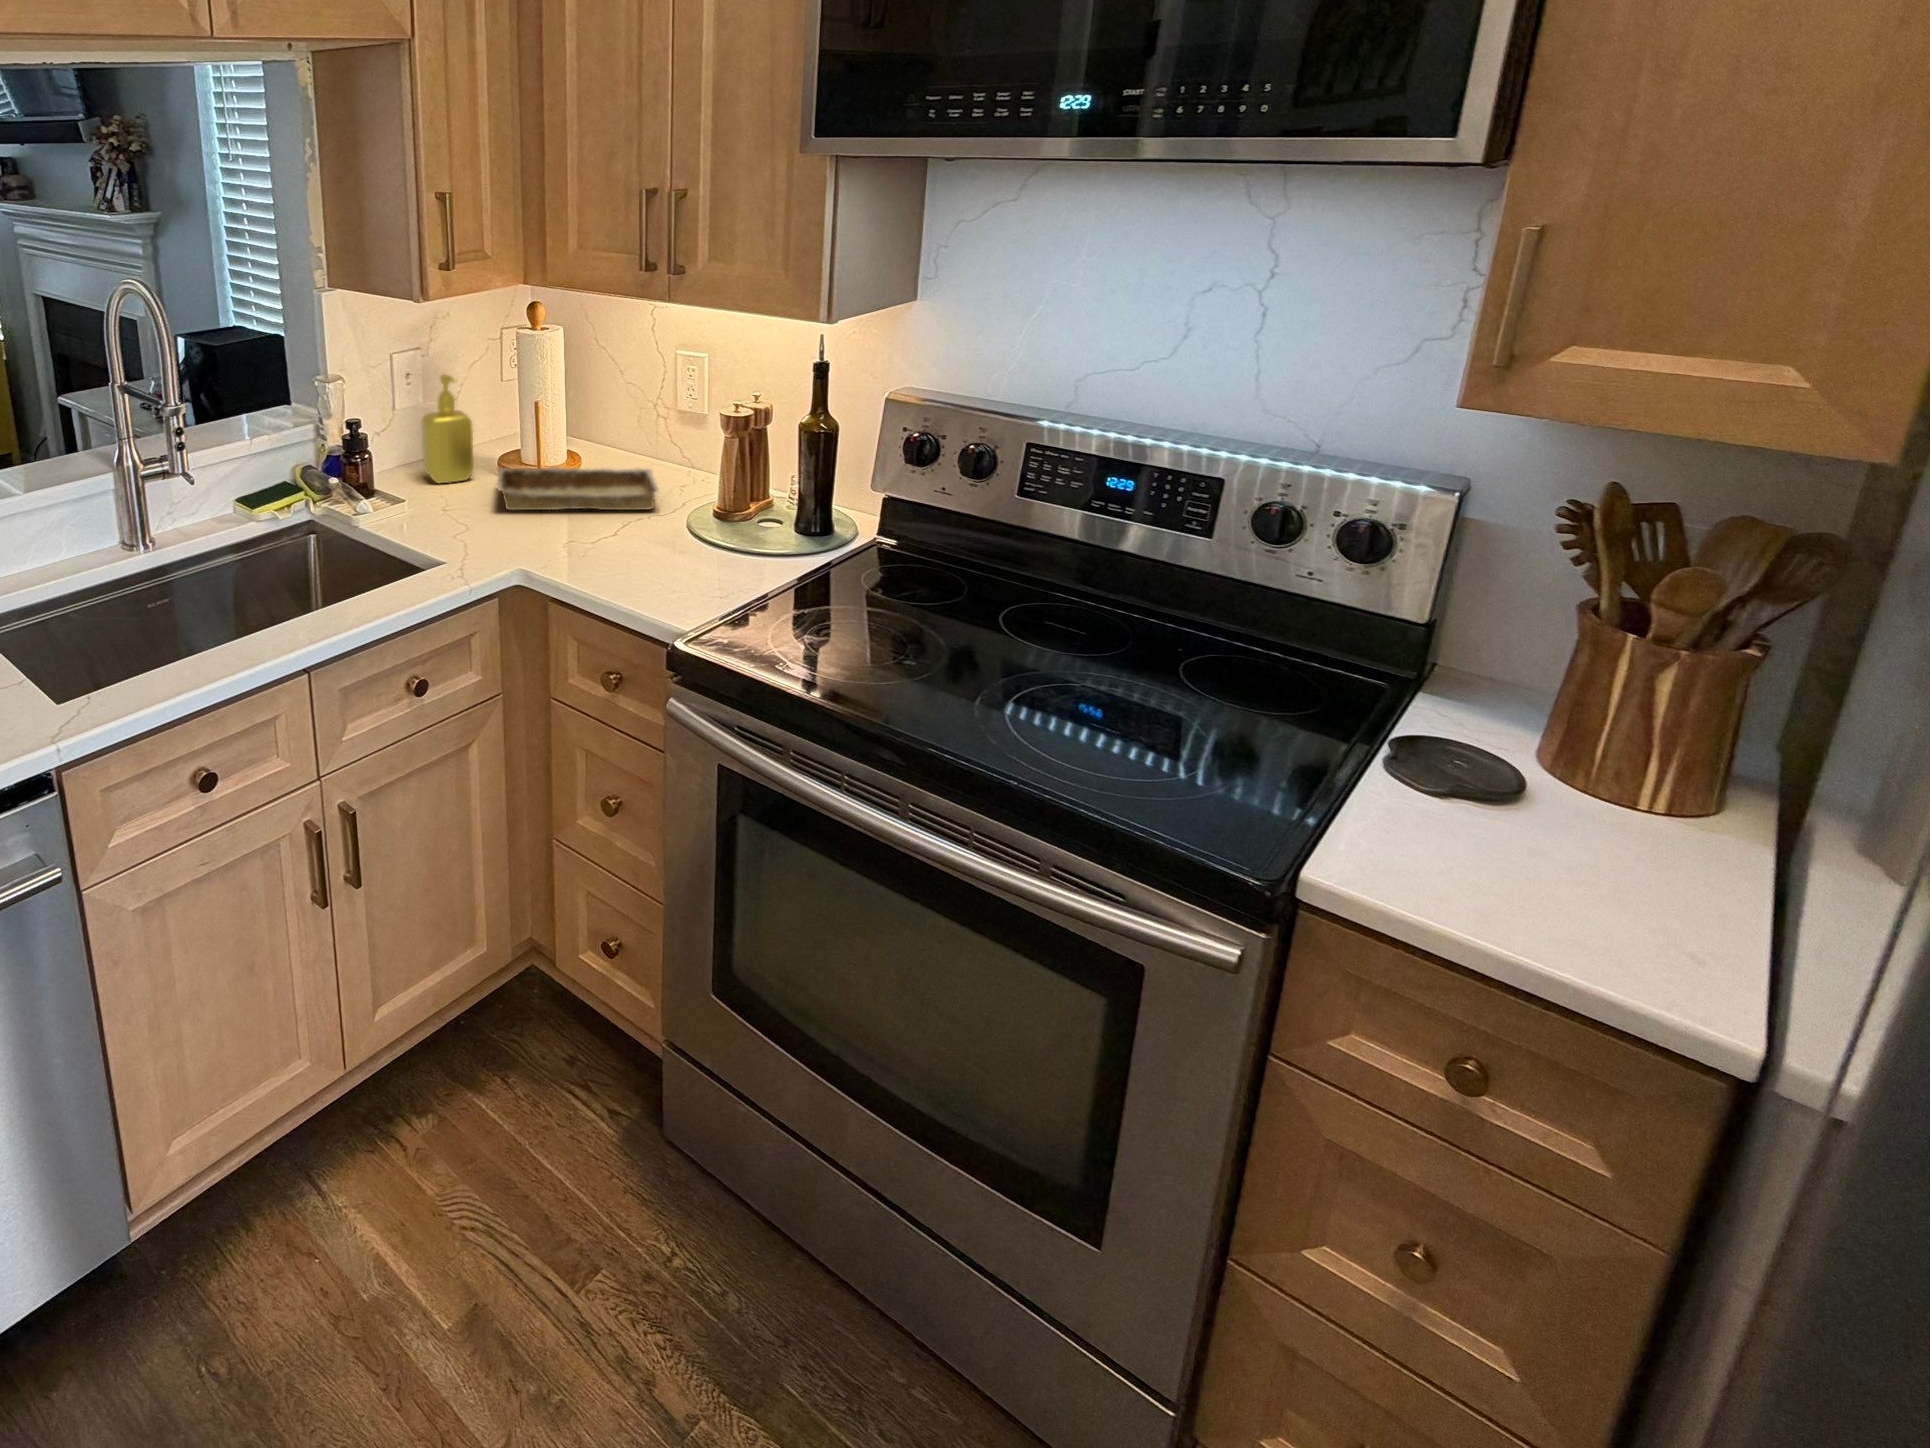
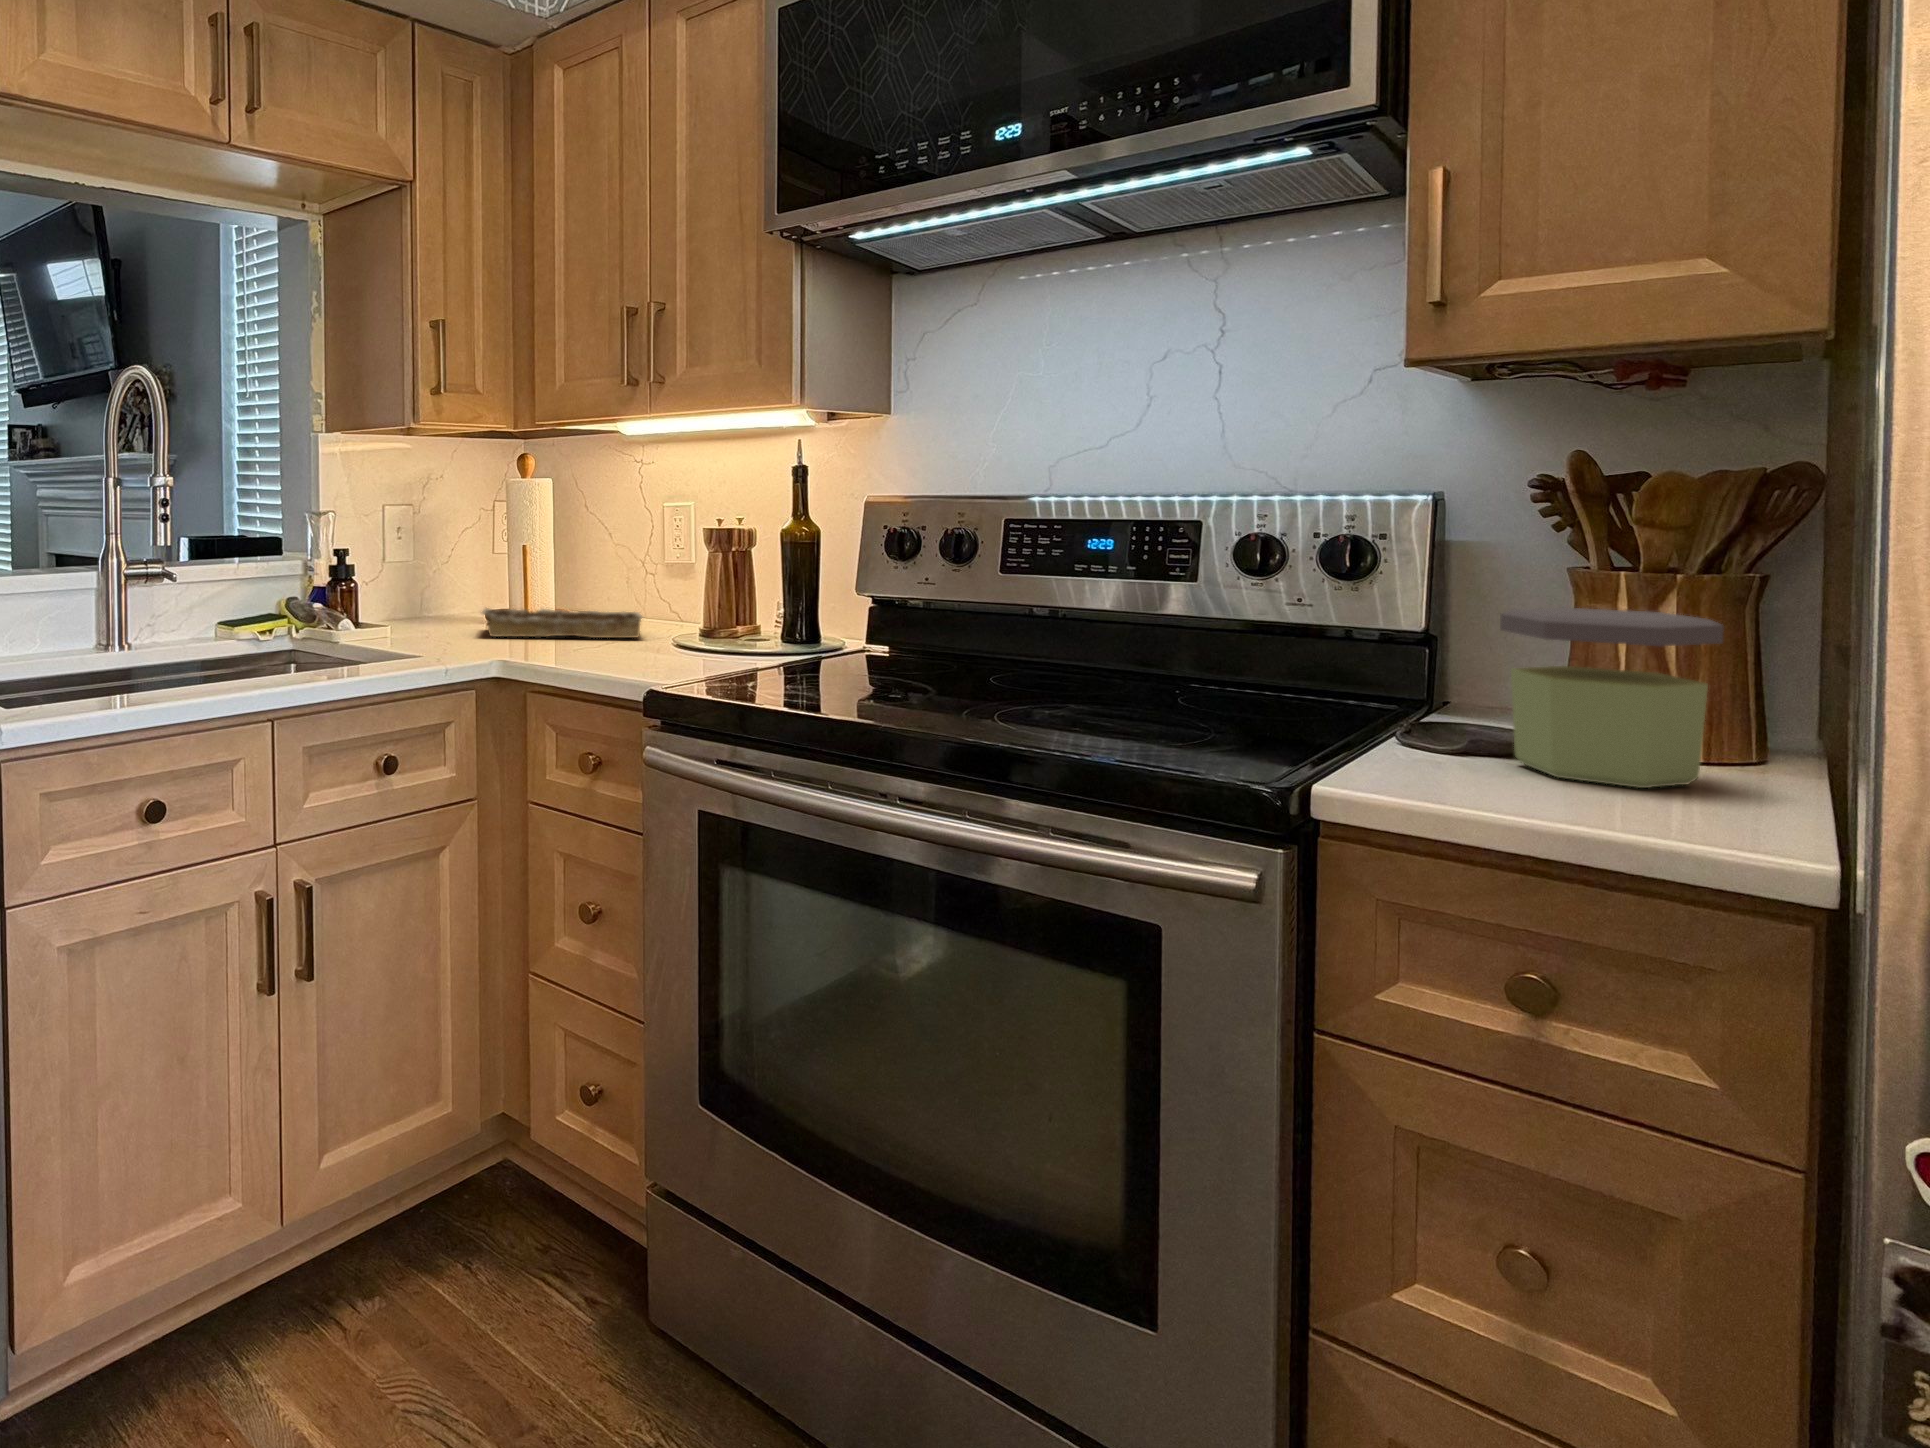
soap dispenser: present [422,374,474,483] -> none [409,519,460,627]
jar: none [1491,685,1714,884] -> present [1500,608,1724,788]

